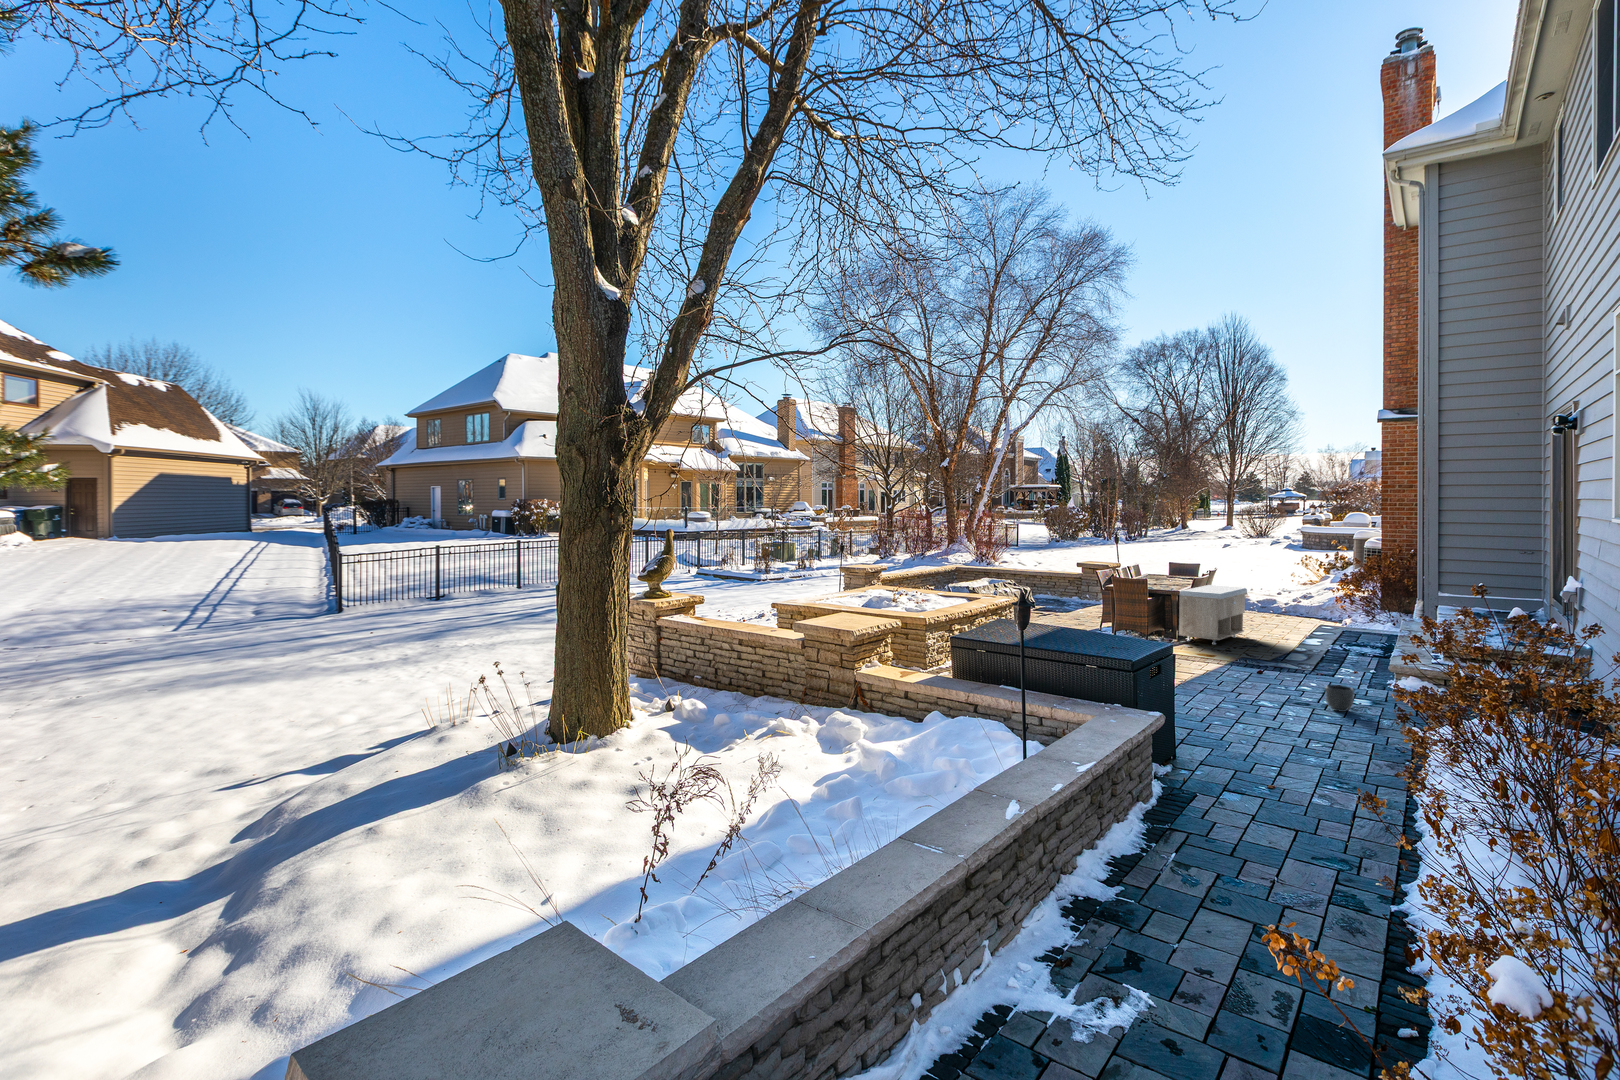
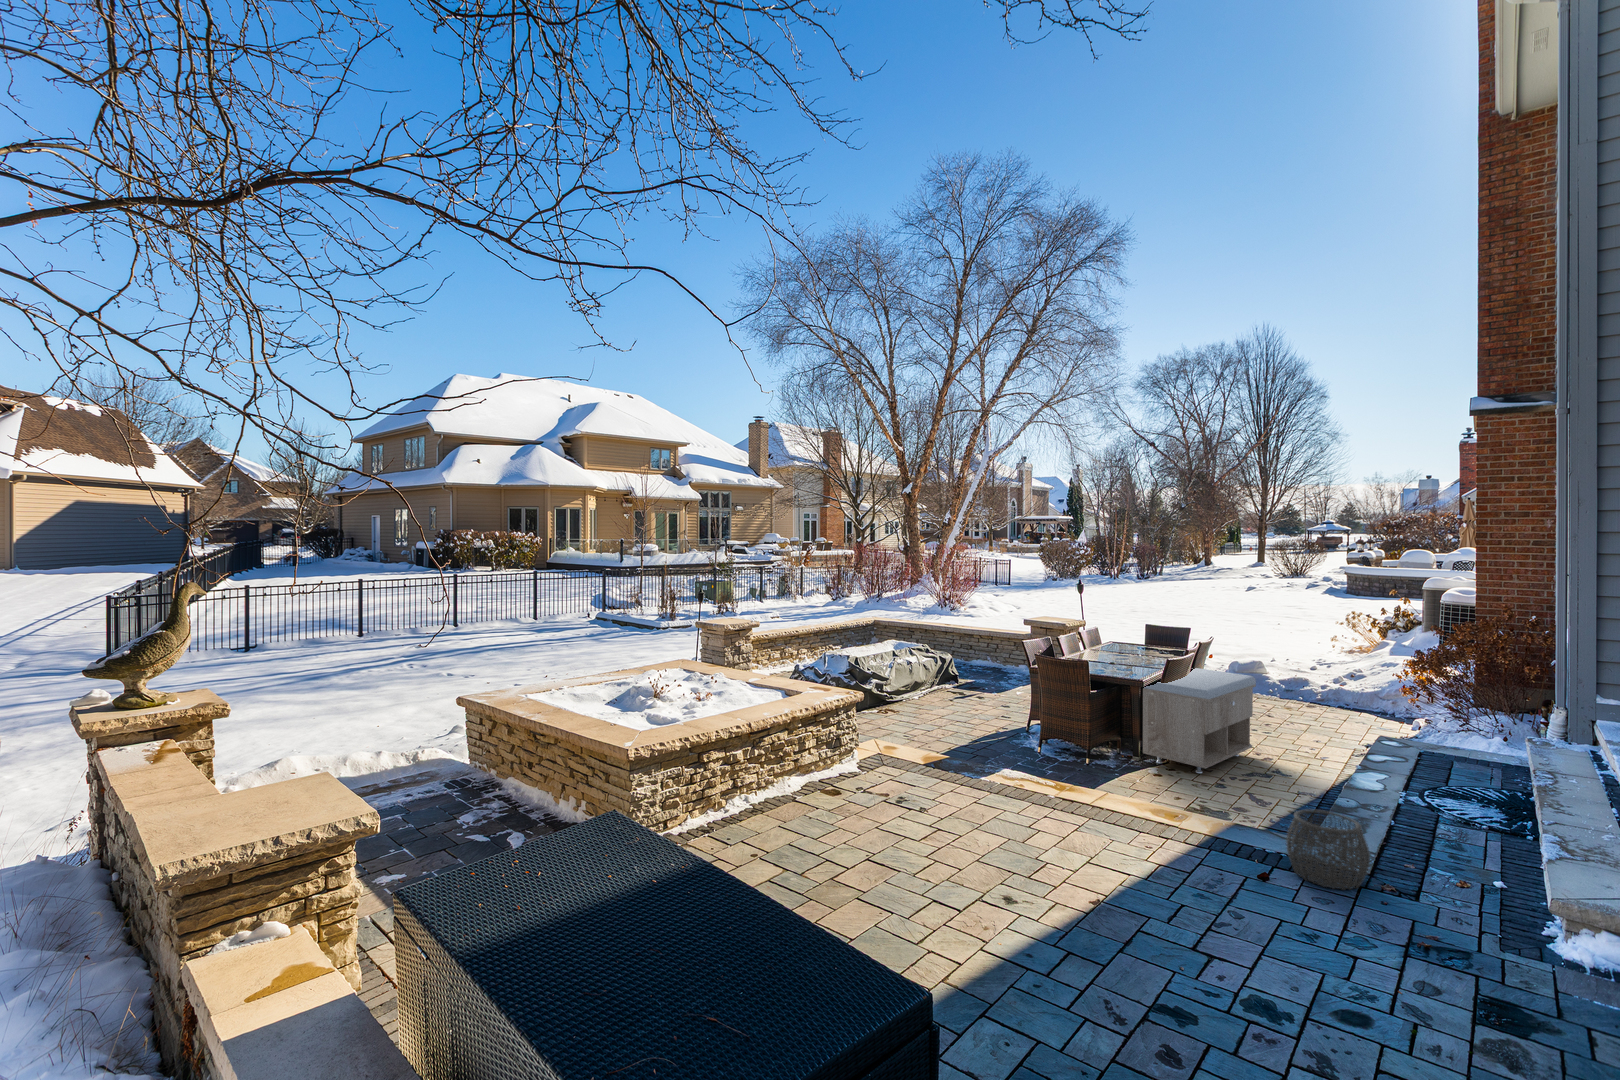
woven basket: none [1269,645,1312,681] -> present [1286,809,1370,890]
planter: present [1325,685,1354,712] -> none [1405,951,1476,1027]

